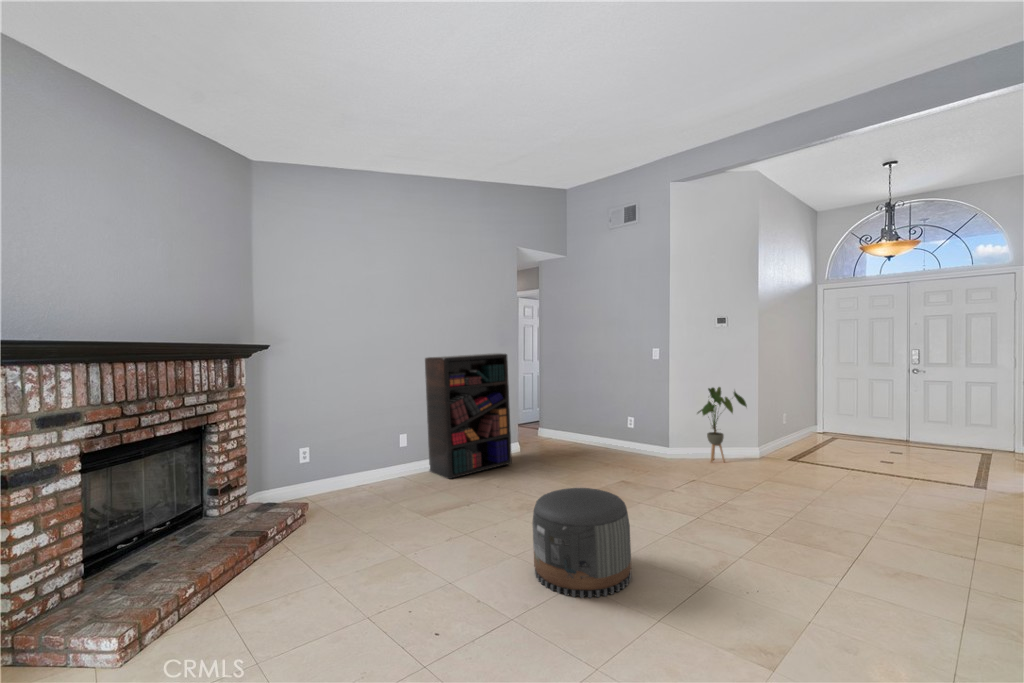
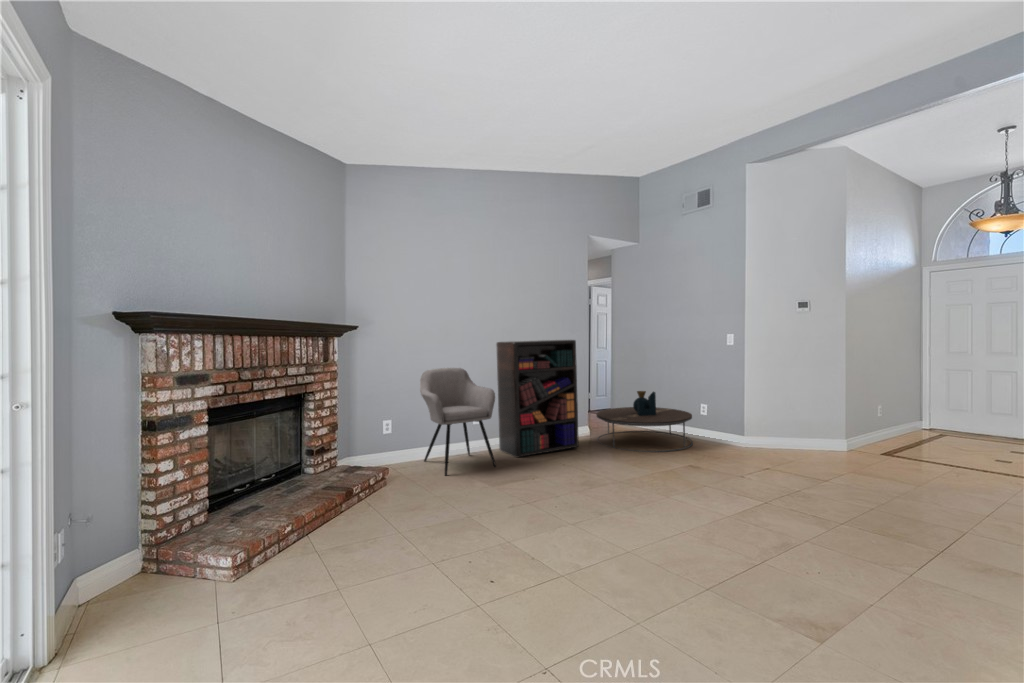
armchair: none [342,386,428,506] -> present [420,368,496,476]
house plant: present [698,387,747,462] -> none [774,378,831,457]
coffee table: none [528,403,622,465] -> present [596,391,693,452]
pouf: present [532,488,632,598] -> none [588,465,686,568]

